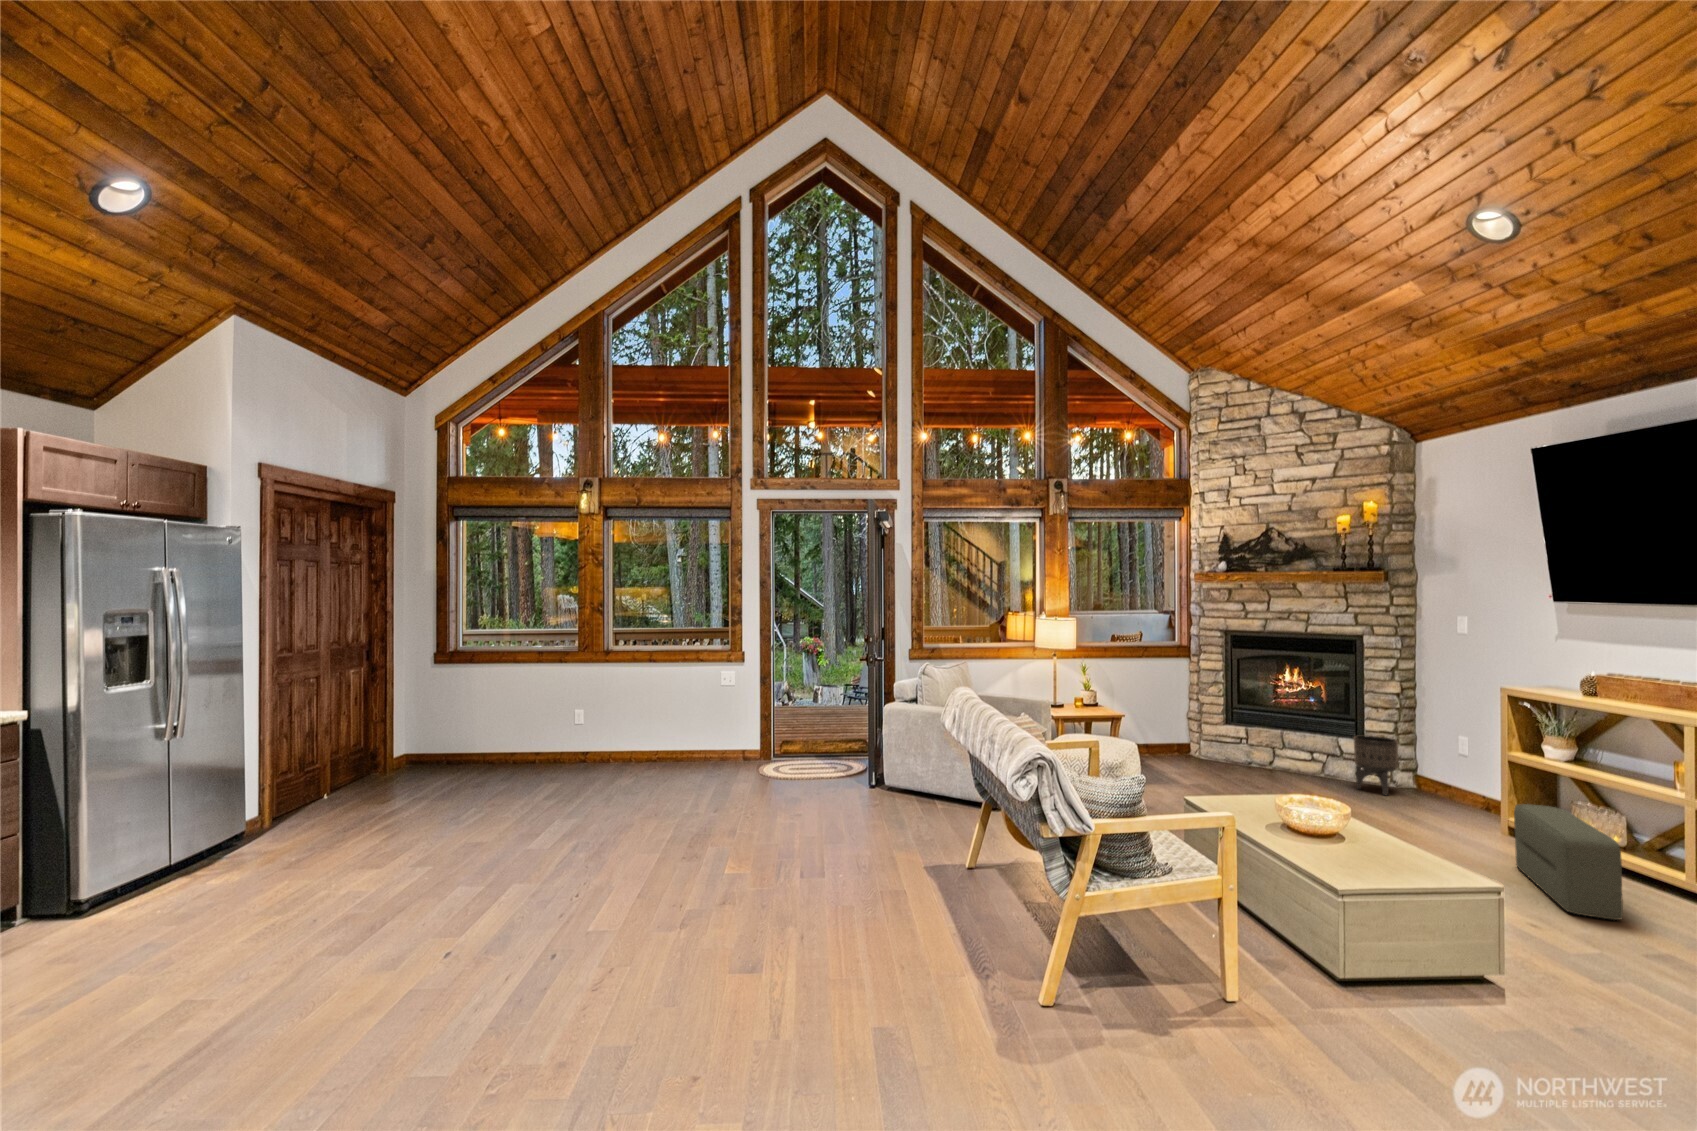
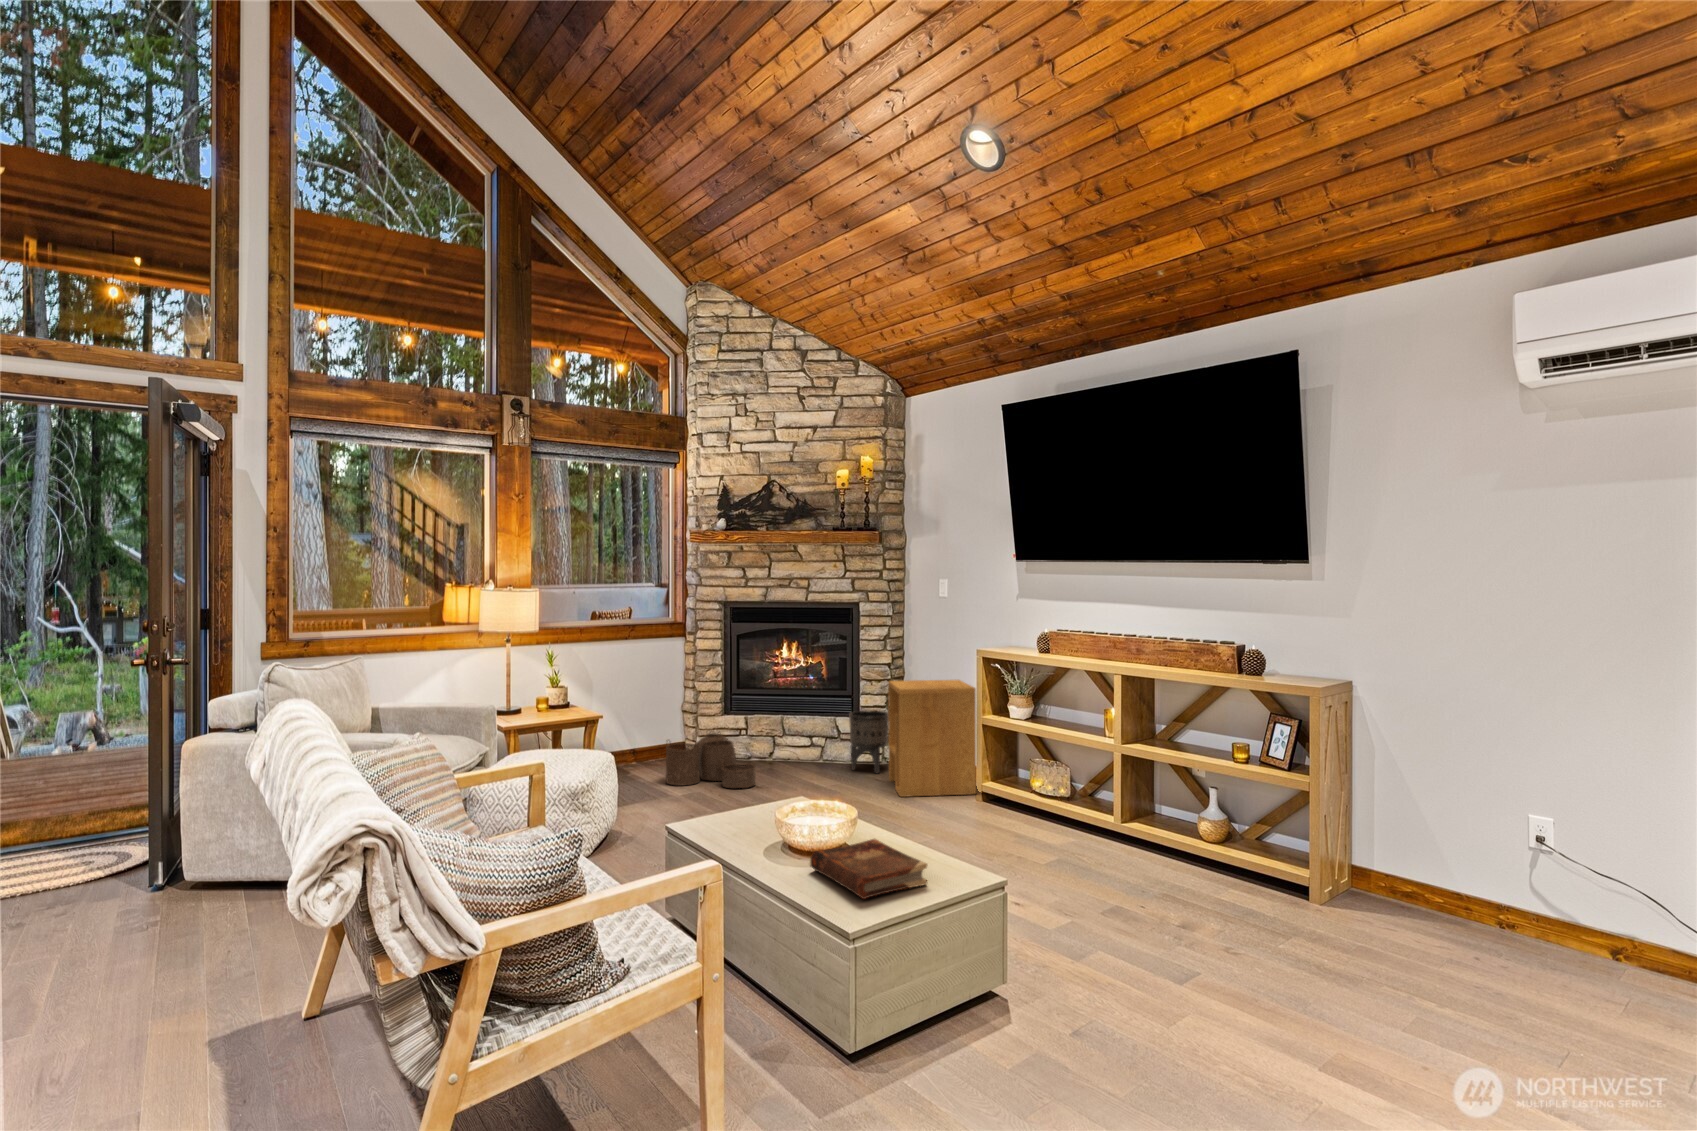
side table: none [1397,710,1504,829] -> present [888,680,976,797]
woven basket: none [1176,737,1258,788] -> present [666,731,756,788]
pouf: present [1514,804,1623,920] -> none [988,770,1074,881]
book: none [1315,829,1429,873] -> present [810,839,928,899]

